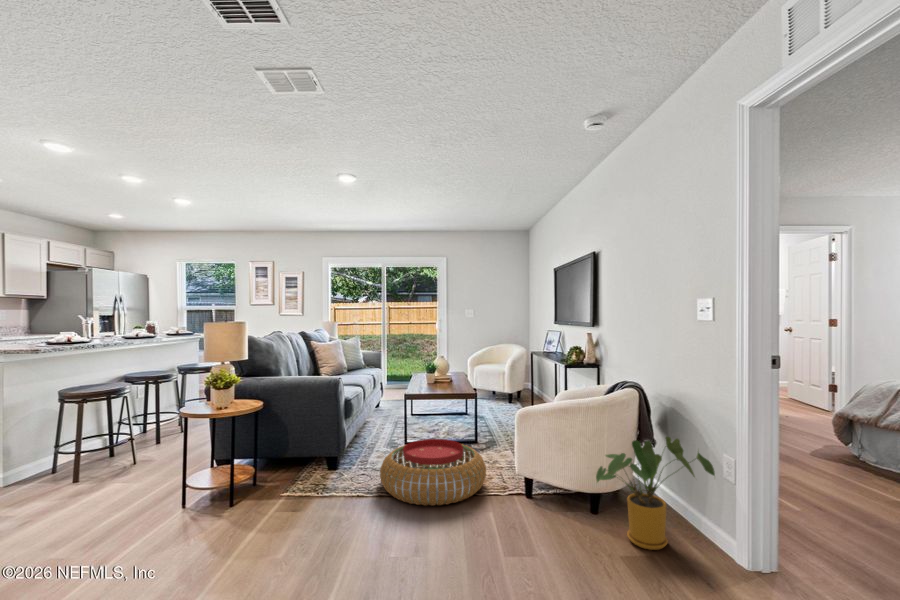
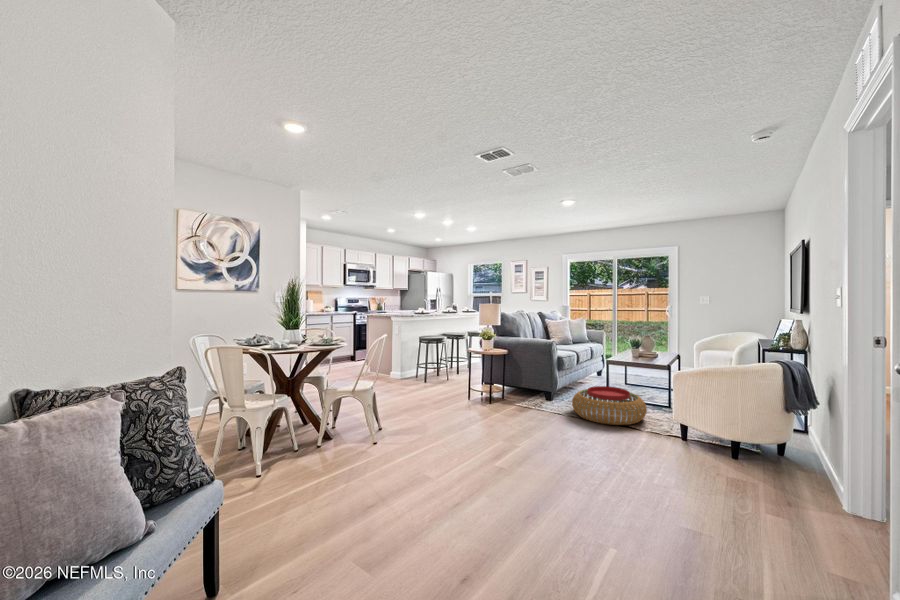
house plant: present [596,437,715,550] -> none [704,396,803,474]

